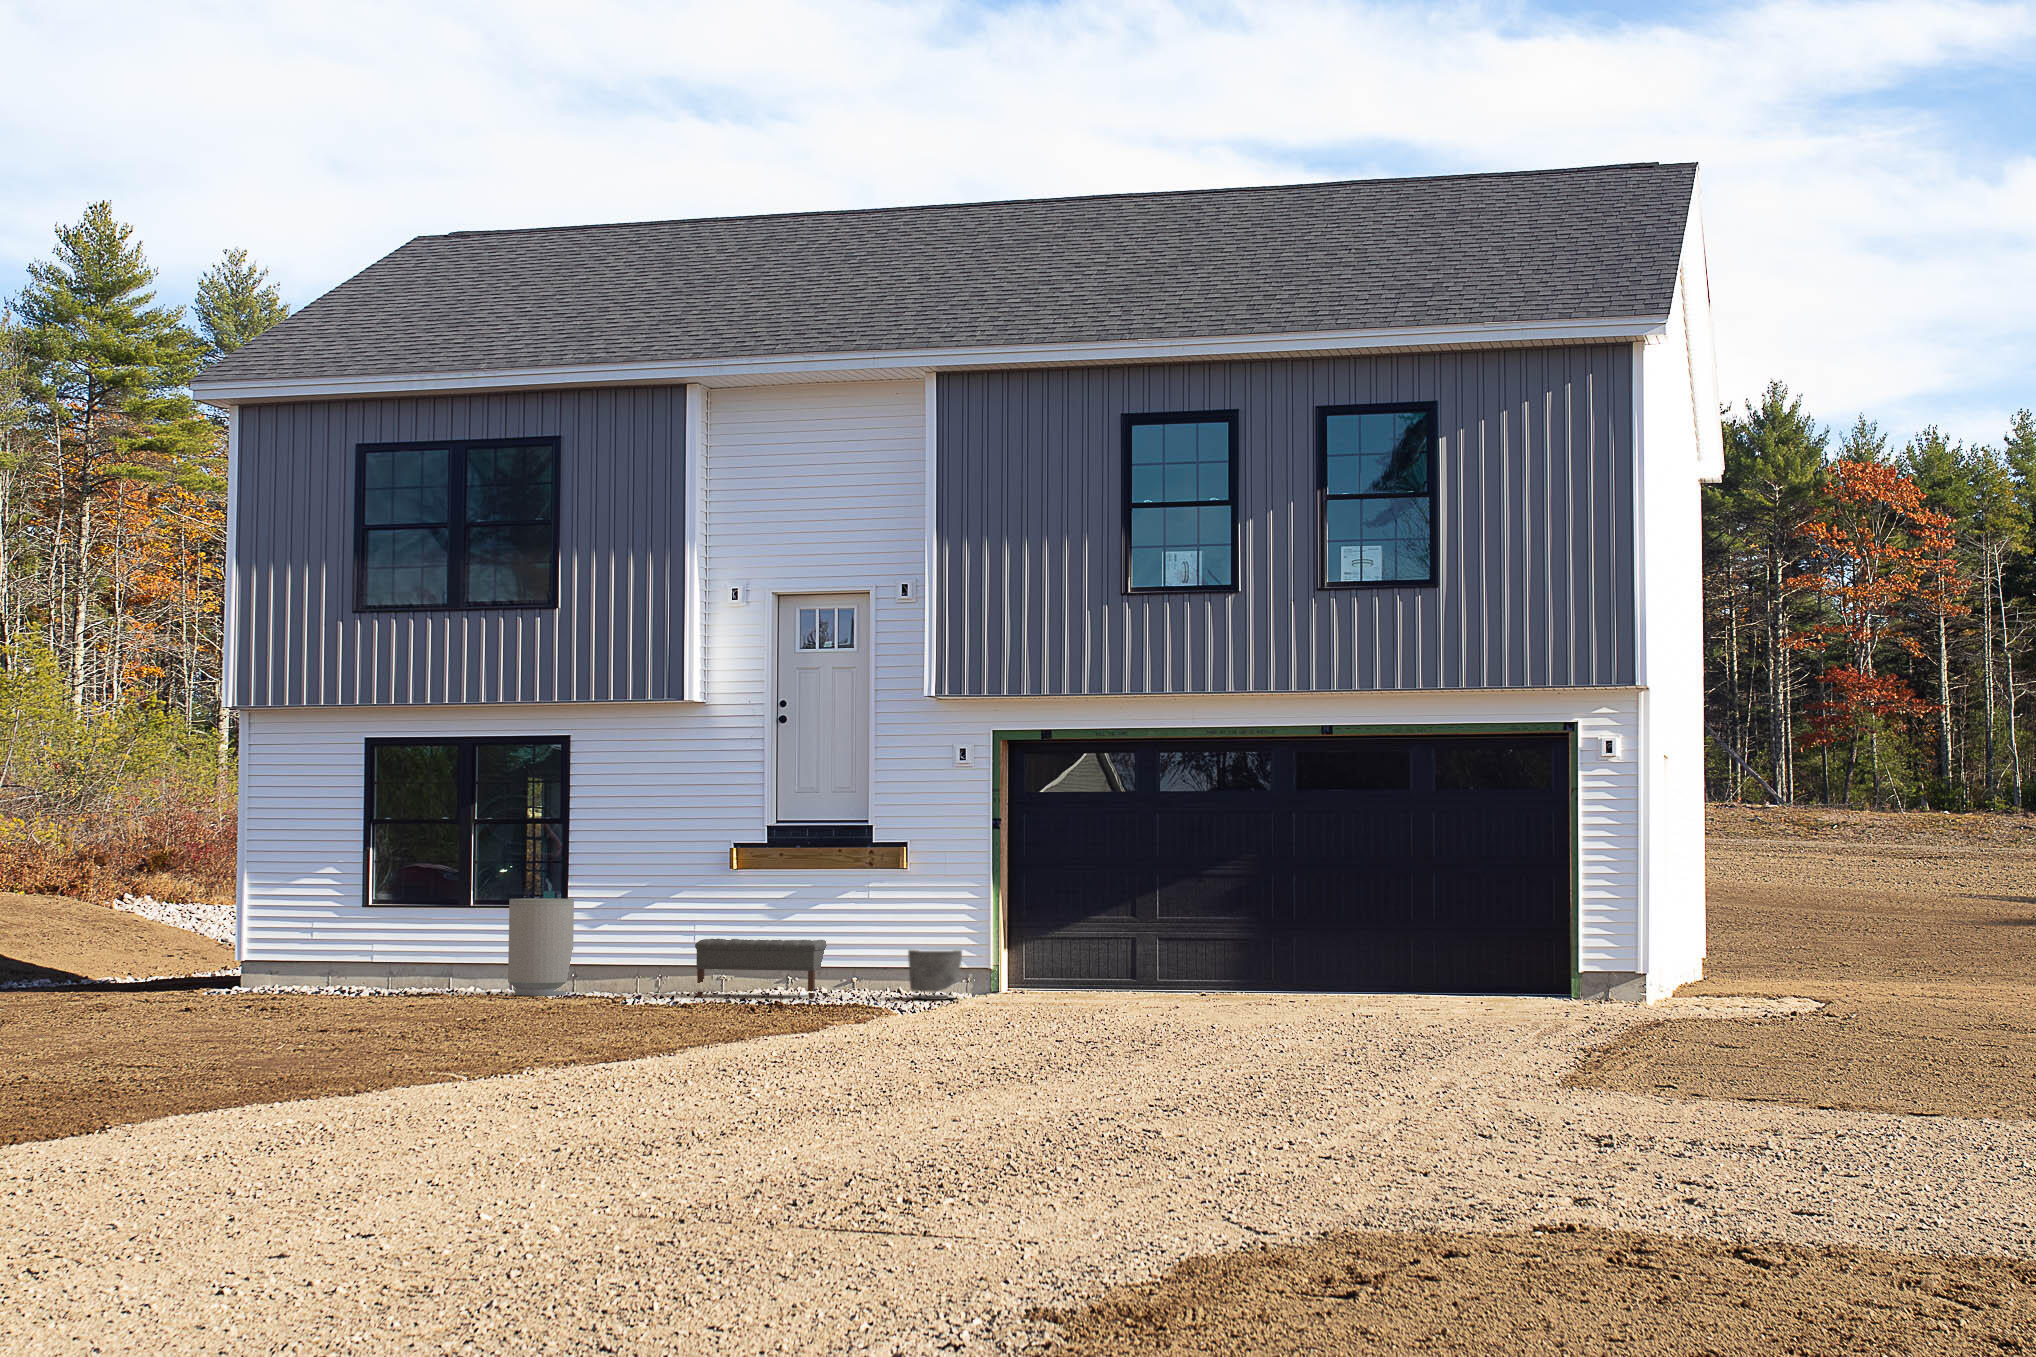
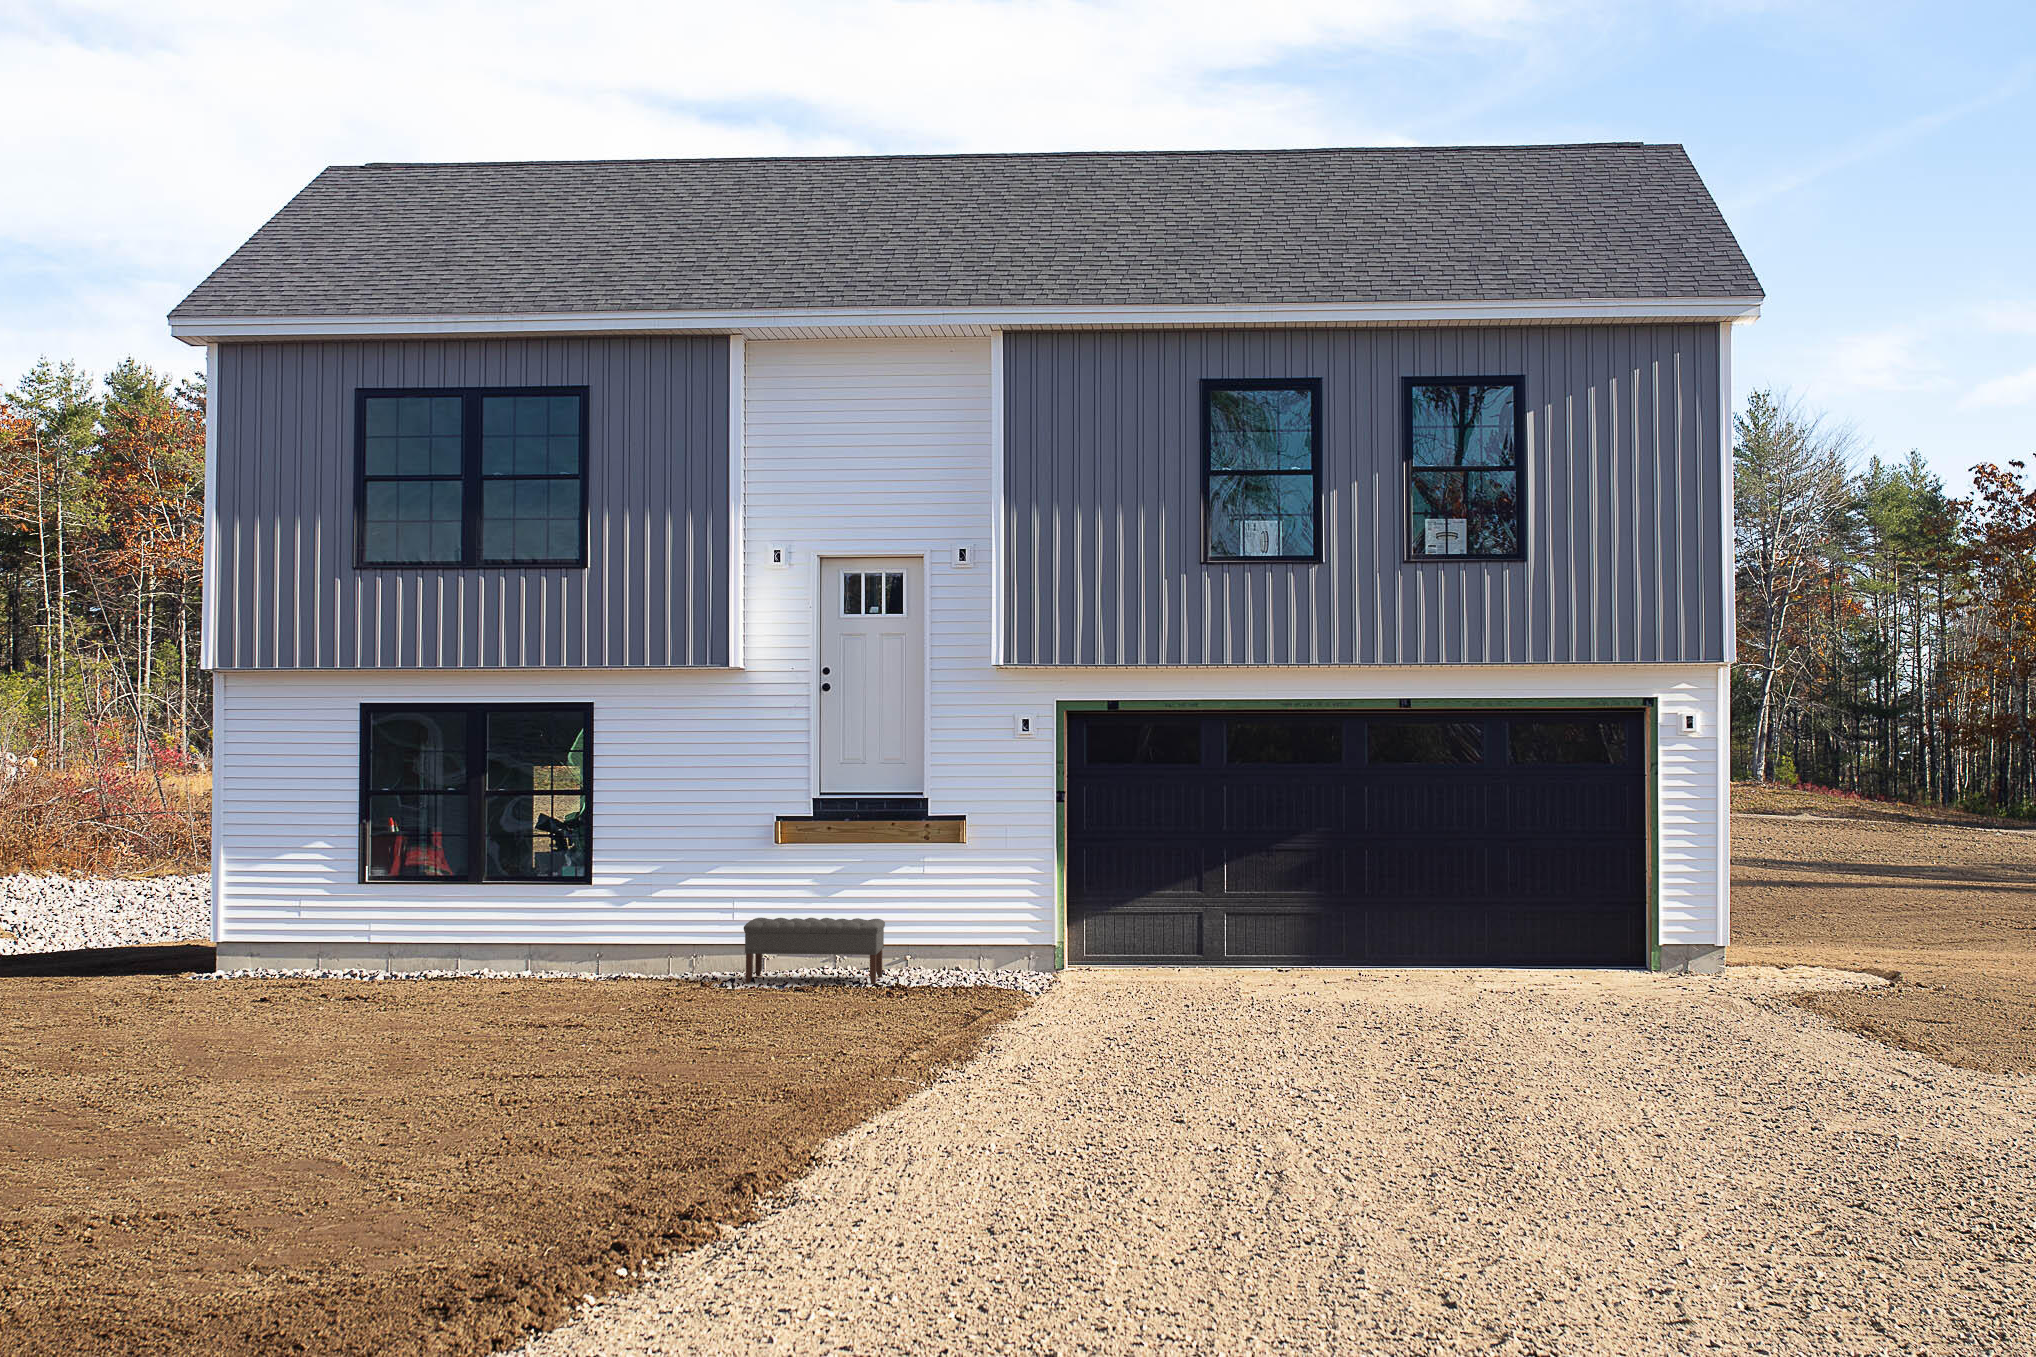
trash can: present [508,898,574,996] -> none [531,875,603,985]
planter: present [908,949,962,1000] -> none [977,927,1033,984]

